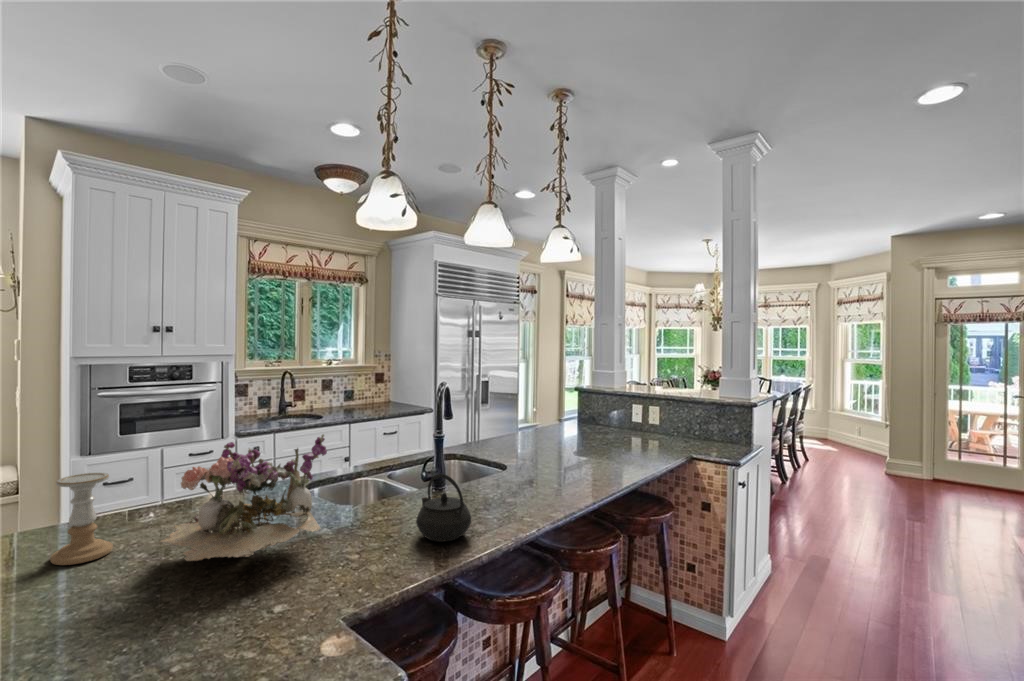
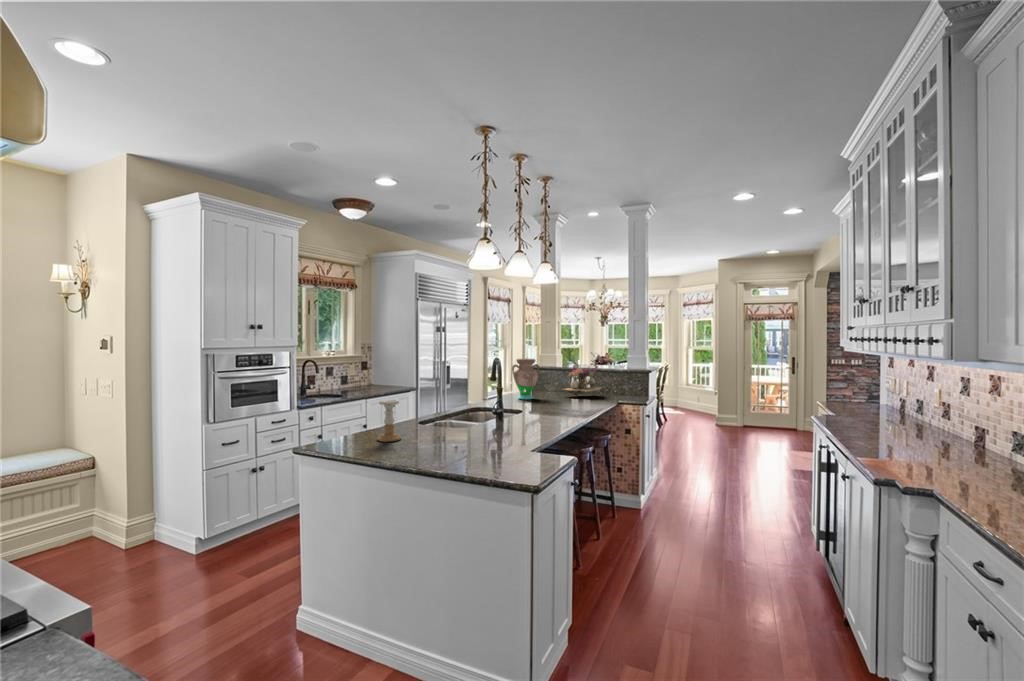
vase: none [513,378,558,443] -> present [512,359,539,400]
flower arrangement: present [160,434,327,561] -> present [564,363,600,396]
kettle: present [416,474,471,542] -> none [526,398,555,428]

